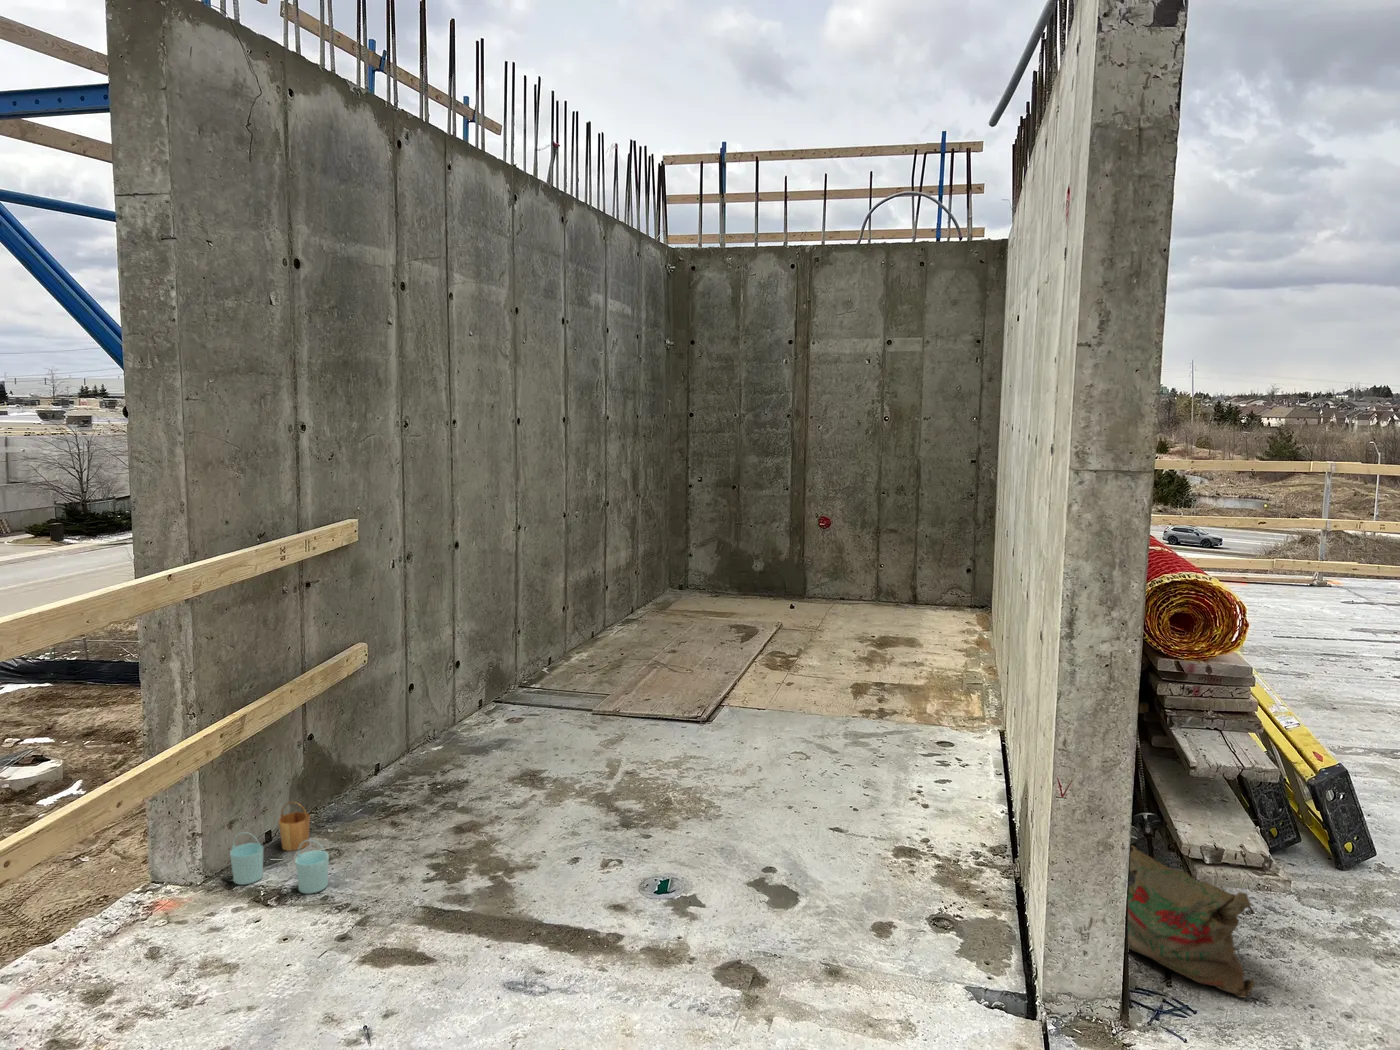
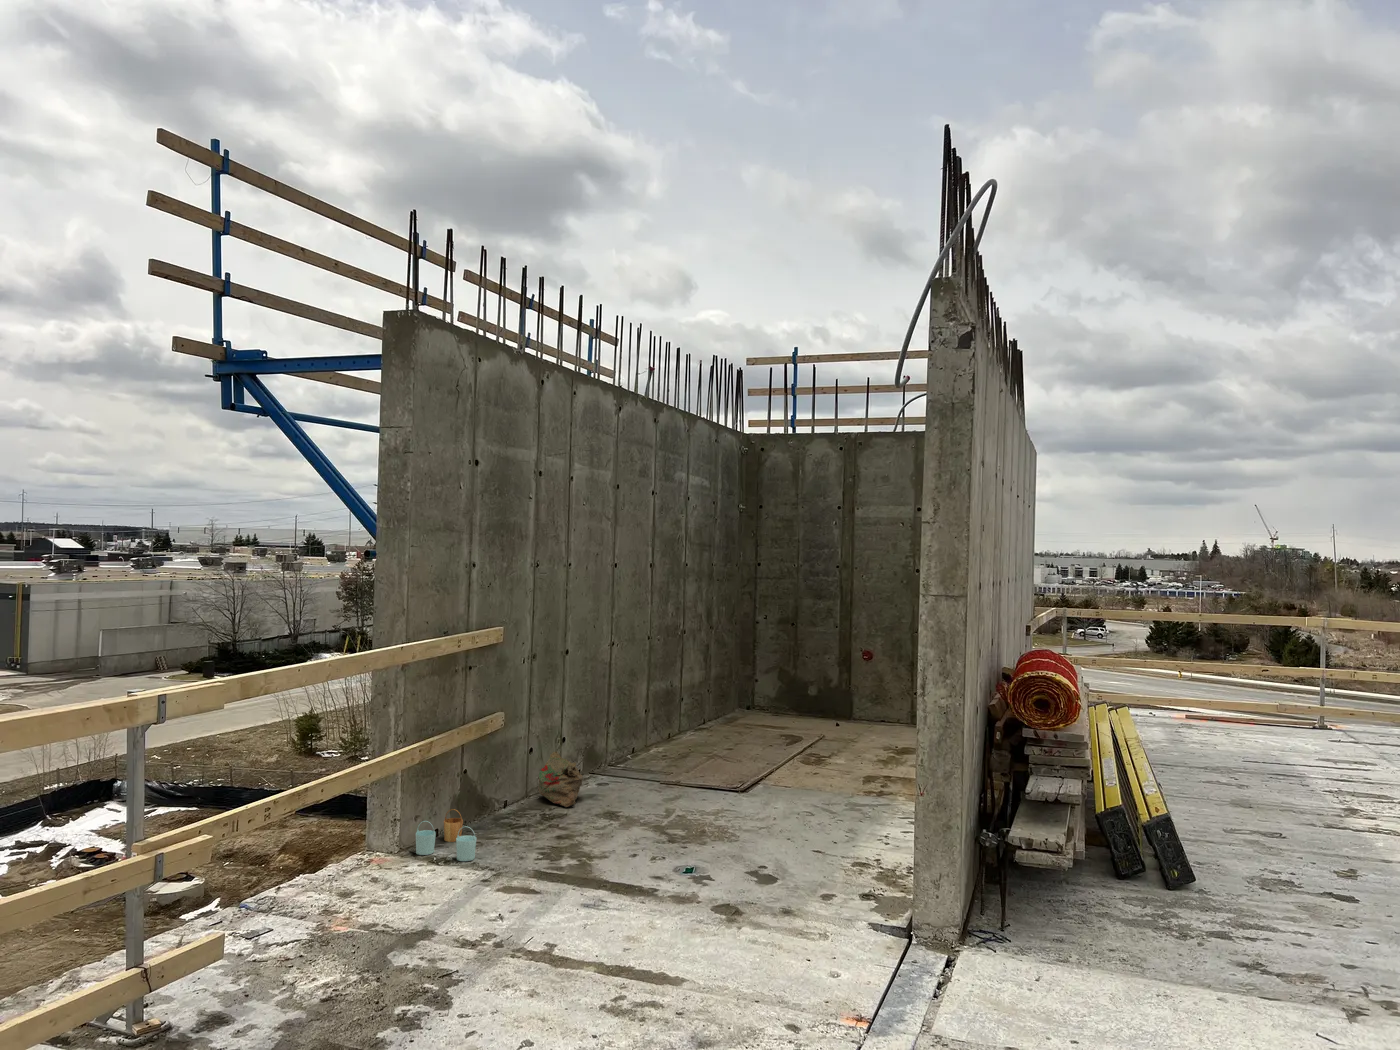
bag: present [1128,846,1255,998] -> present [538,752,583,807]

